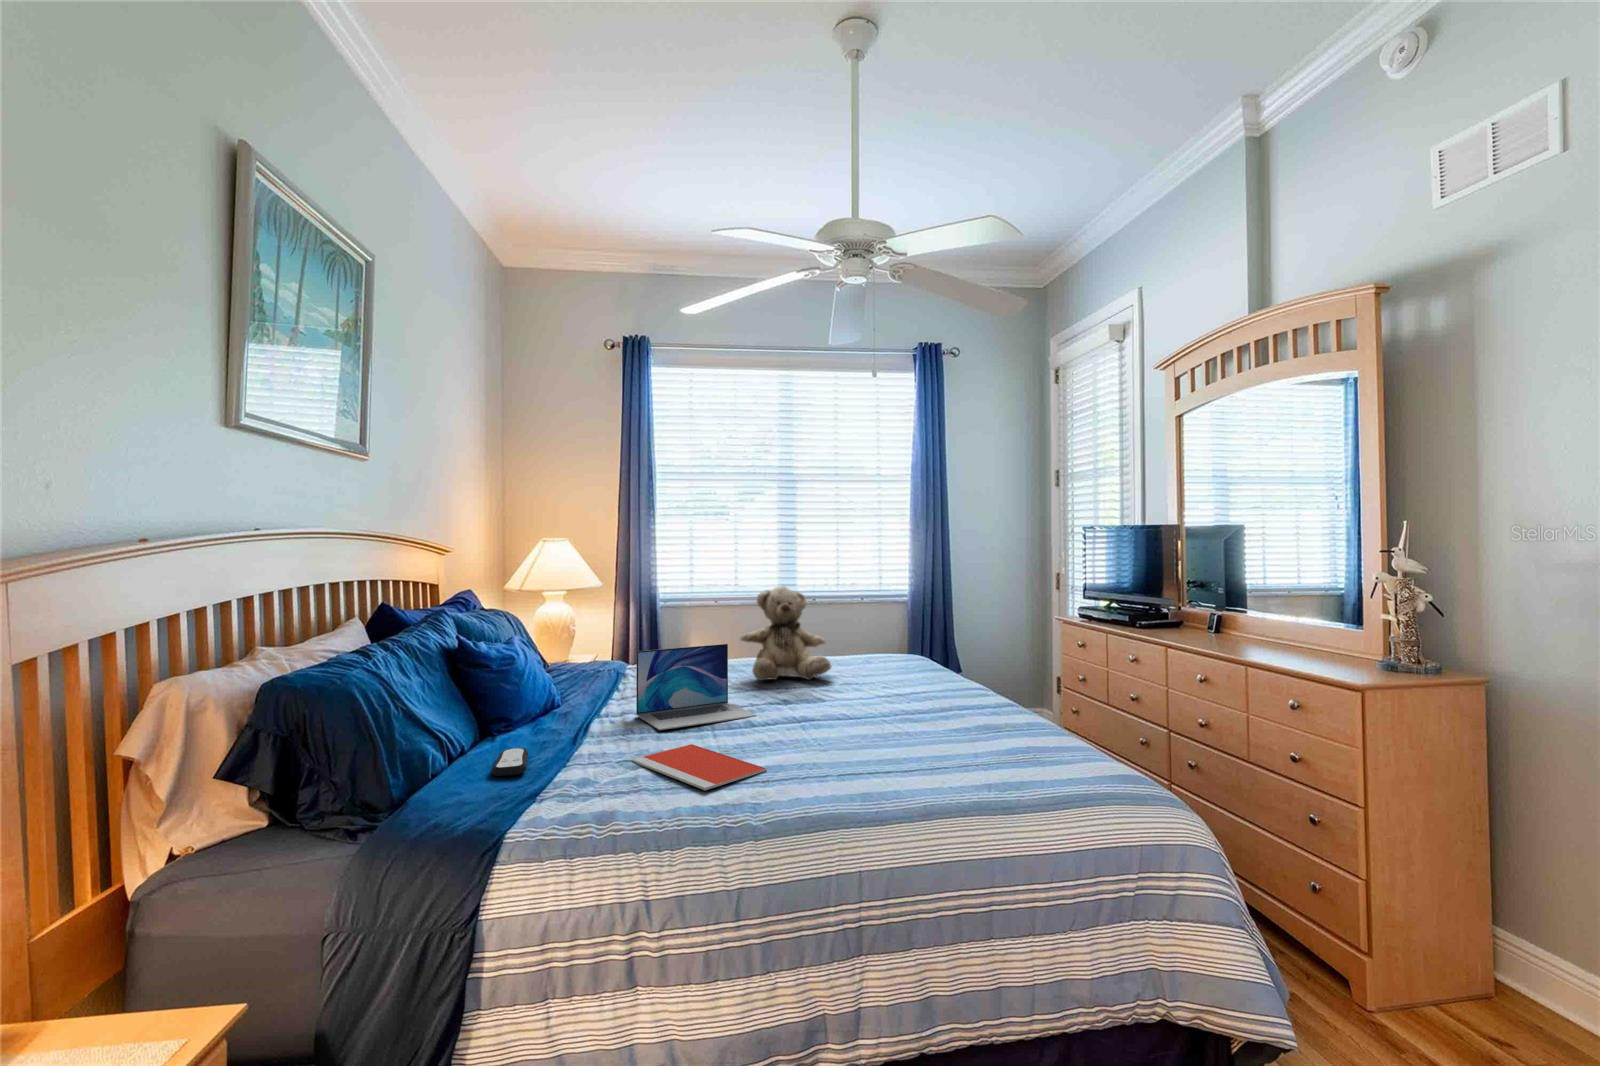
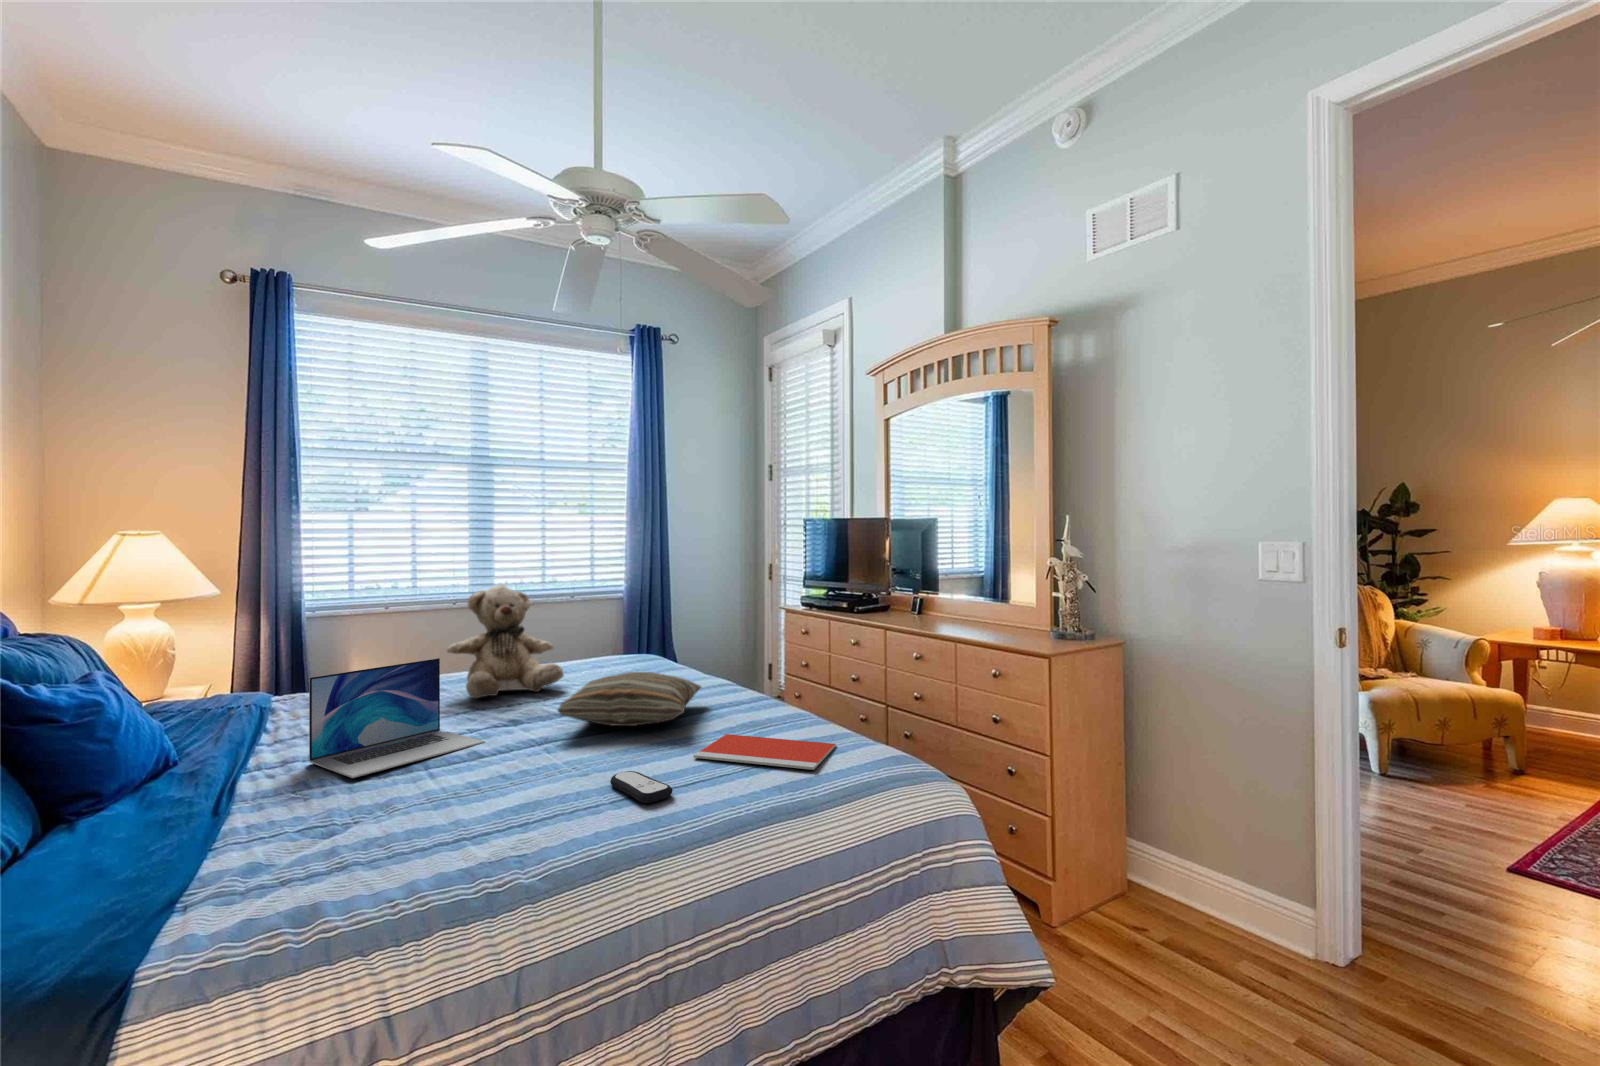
pillow: none [811,668,947,717] -> present [558,672,701,726]
notebook: present [632,744,767,790] -> present [693,734,836,770]
remote control: present [492,748,528,776] -> present [610,771,673,803]

